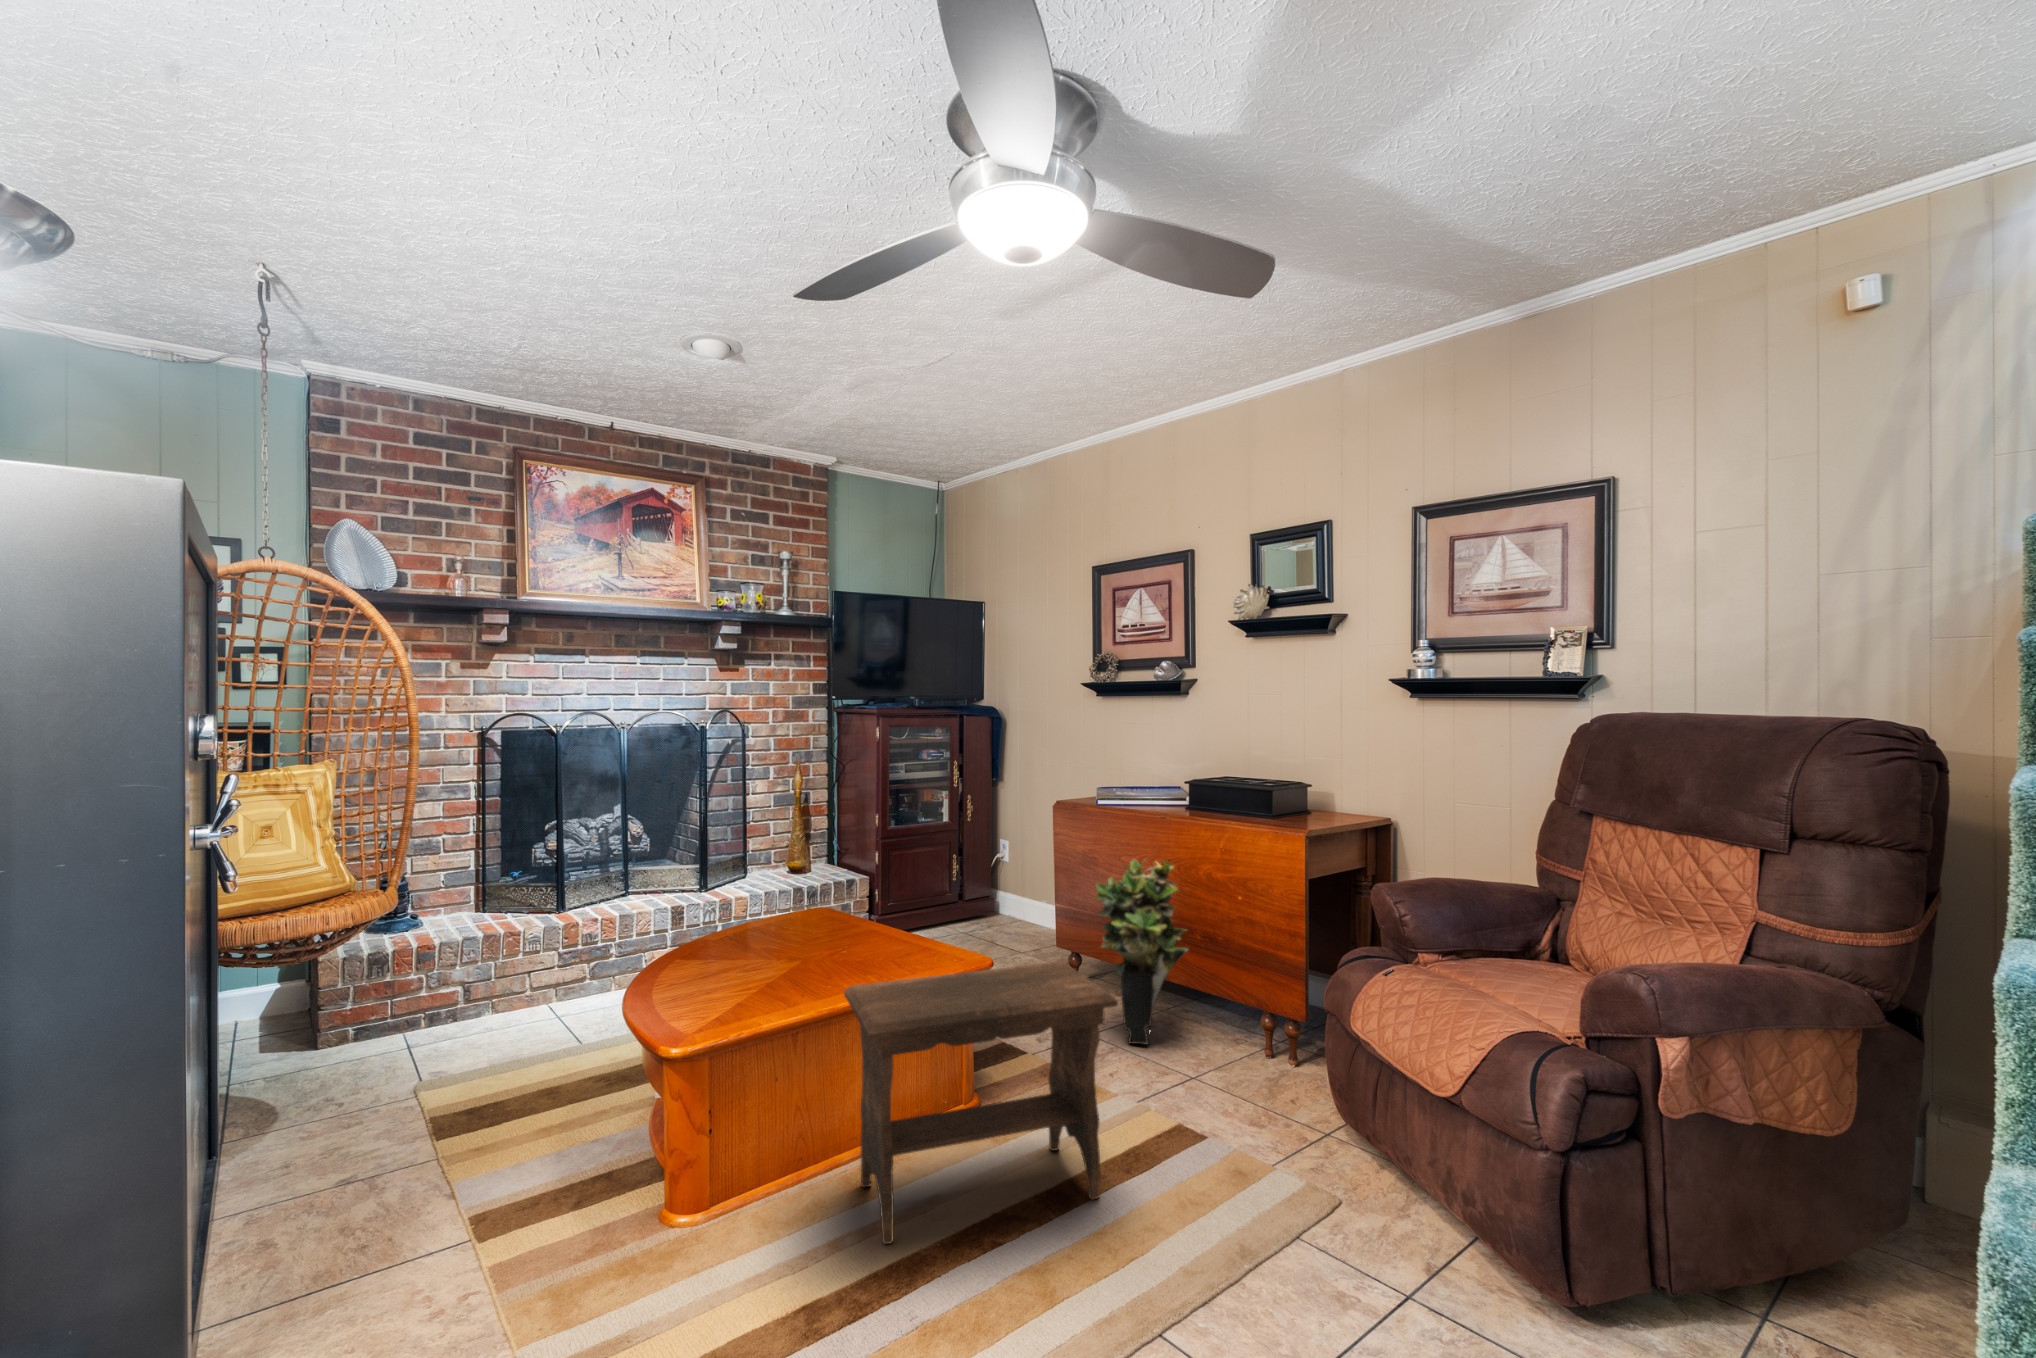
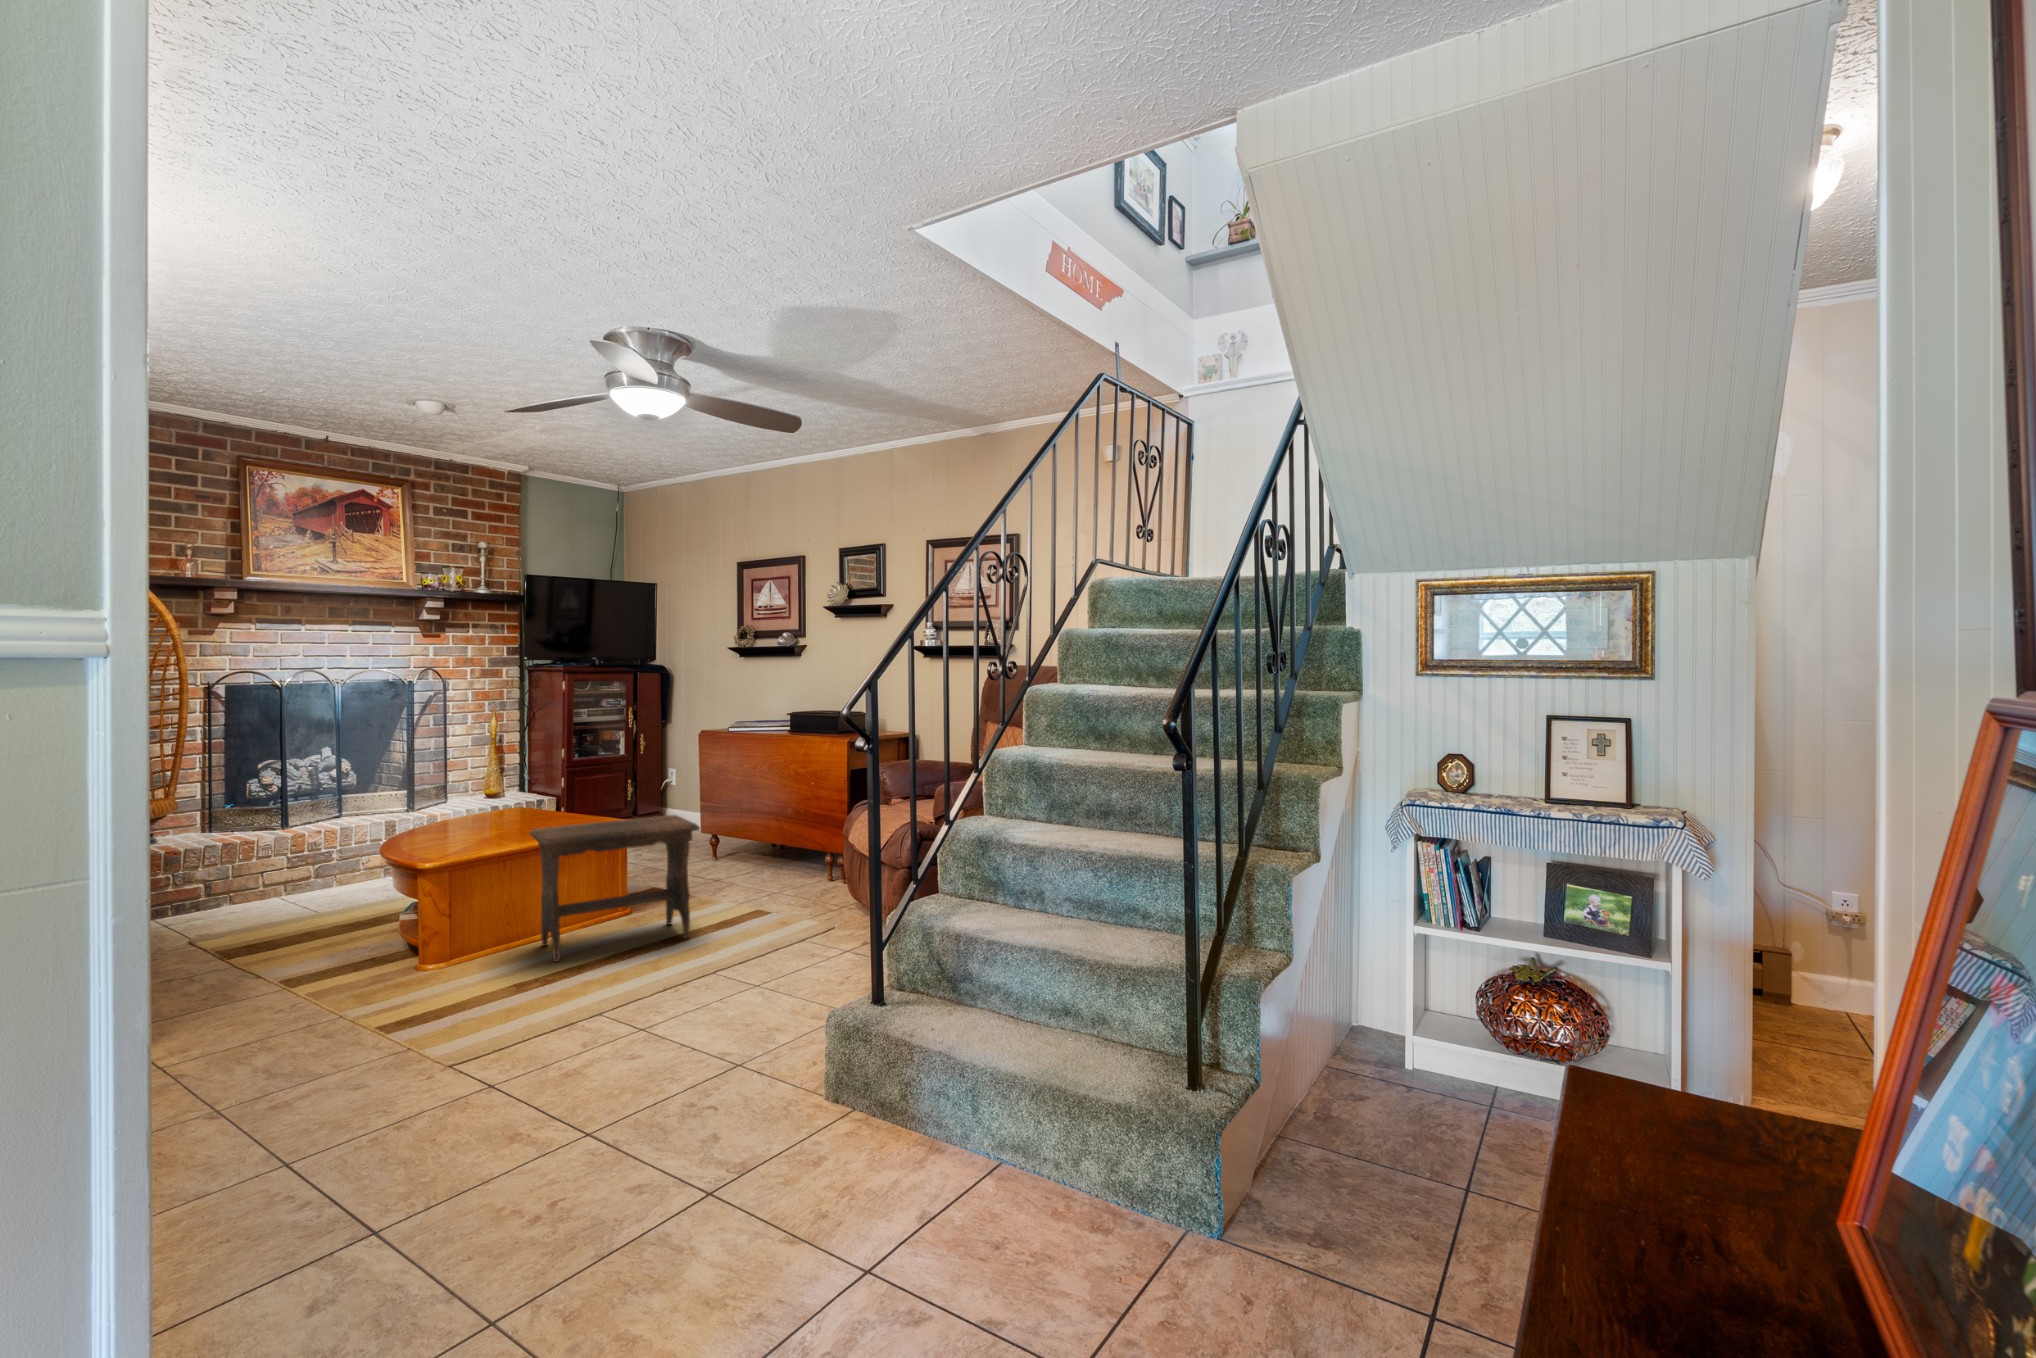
potted plant: present [1095,860,1188,1045] -> none [716,766,780,882]

